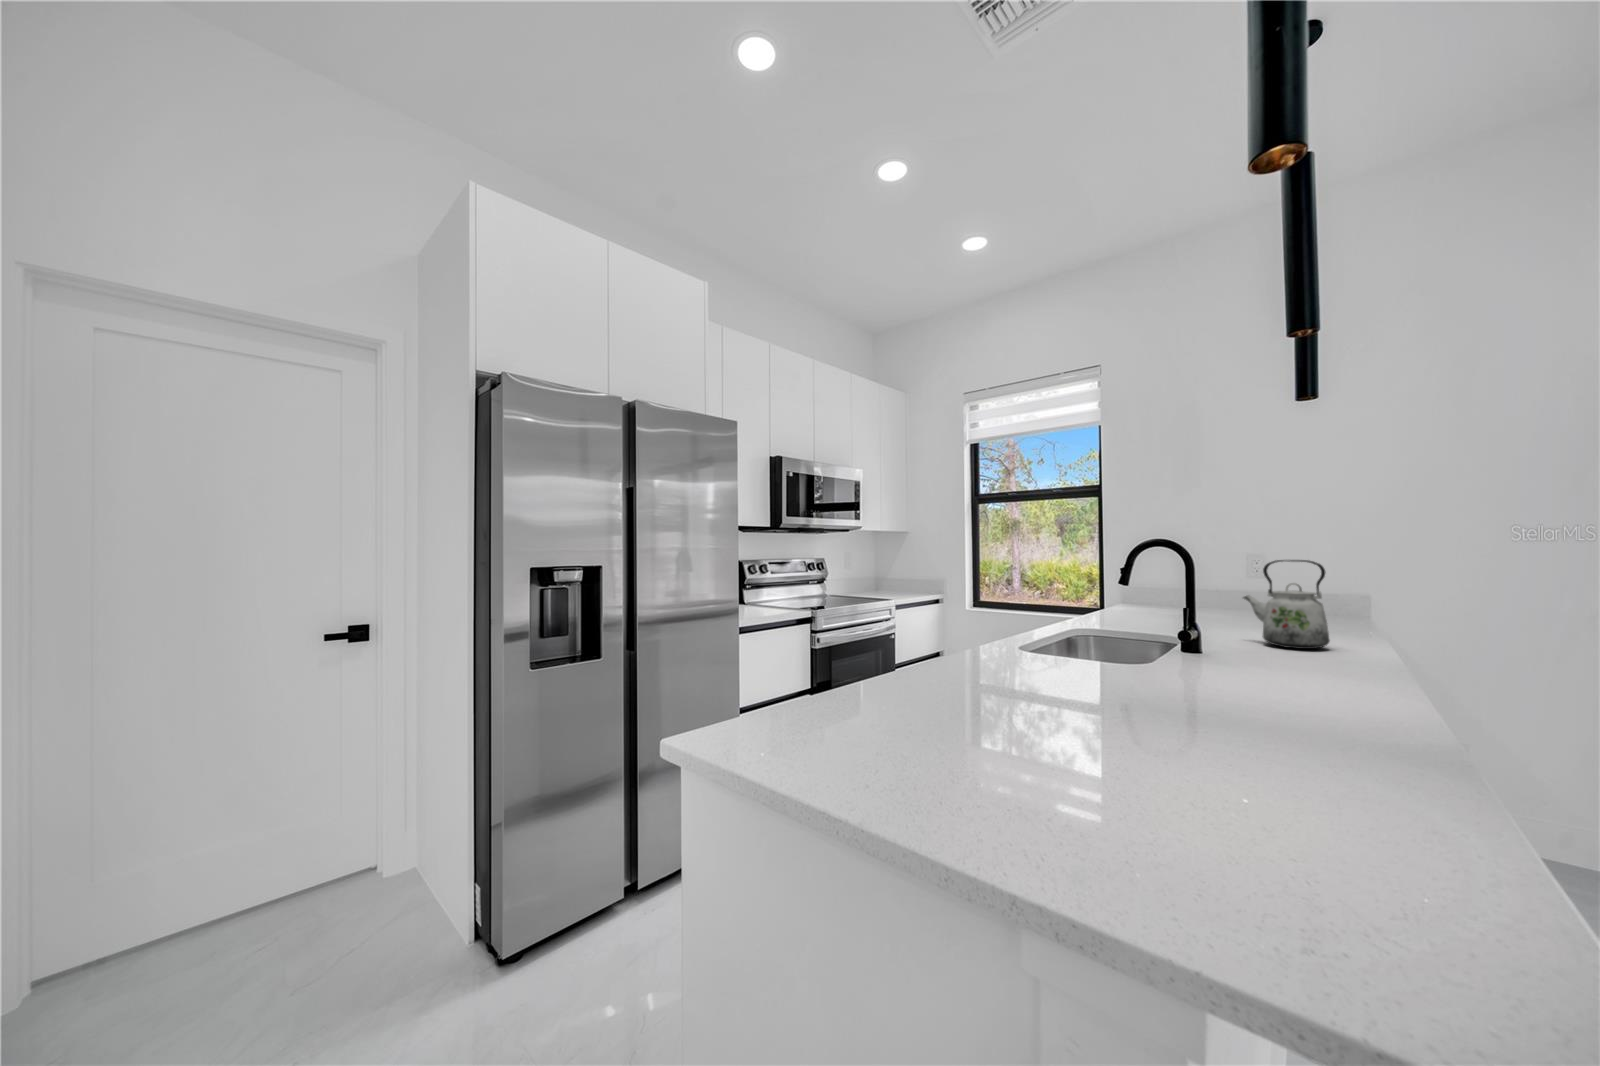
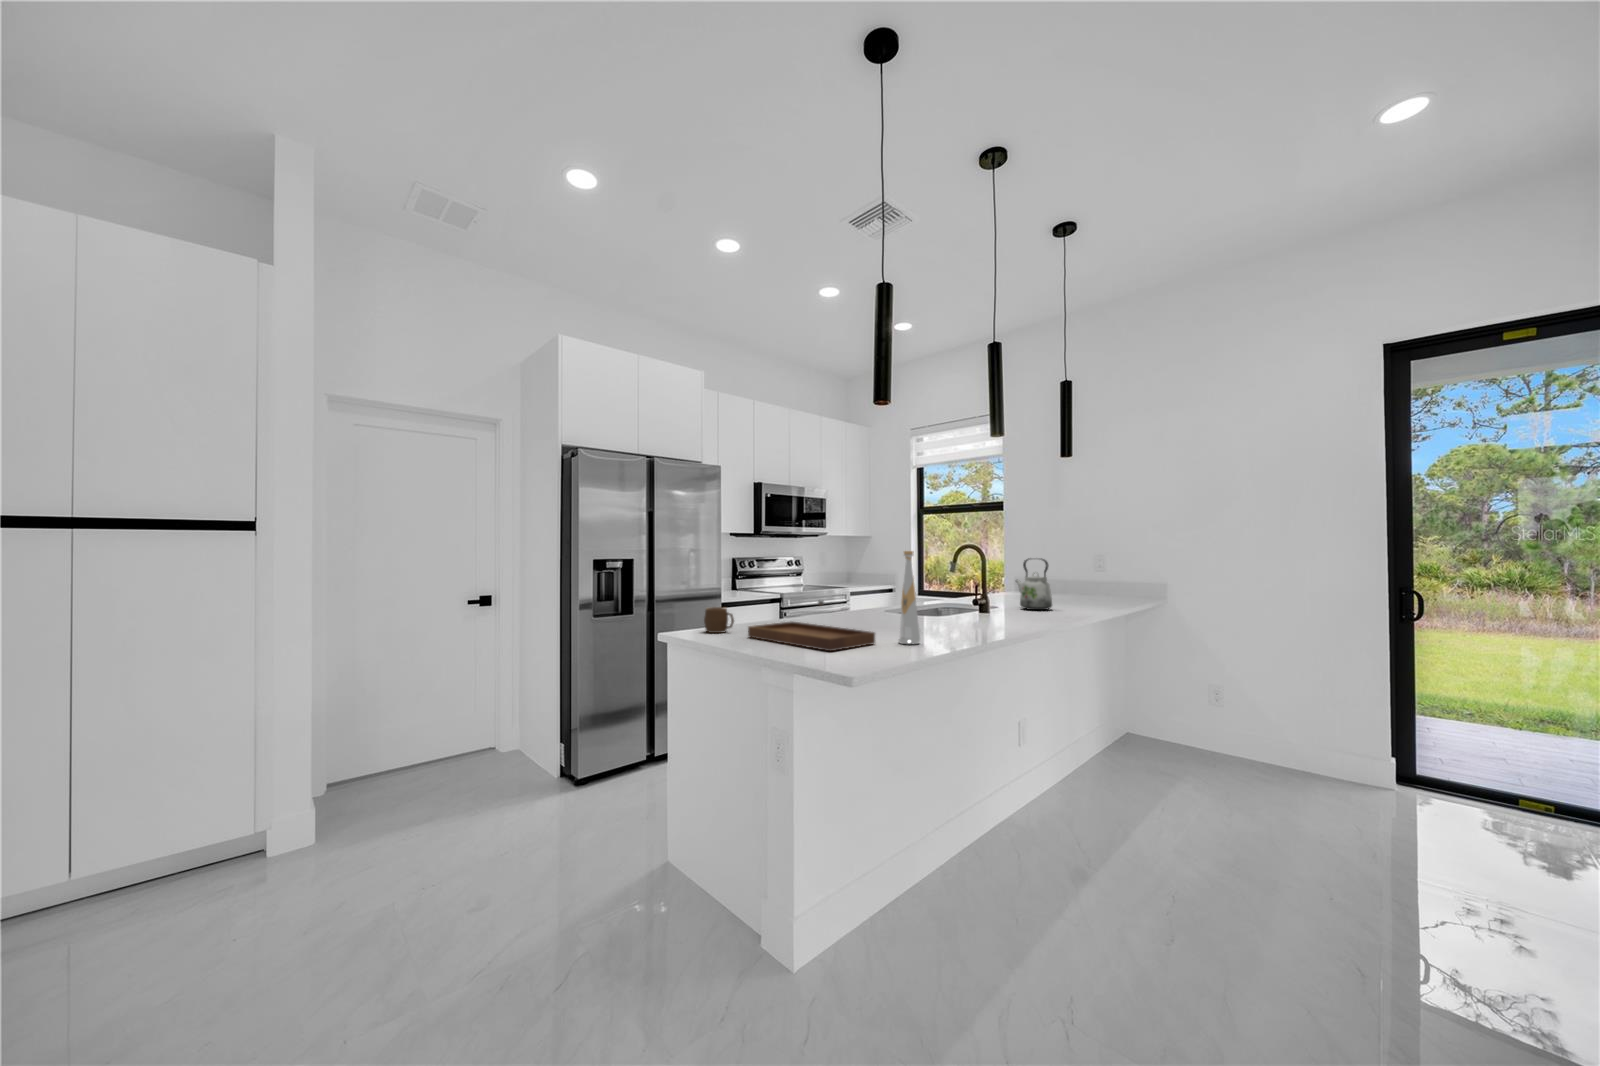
bottle: none [1358,546,1448,823] -> present [899,551,920,644]
tray: none [906,680,1323,904] -> present [748,599,875,651]
mug: none [773,683,849,753] -> present [704,607,734,633]

